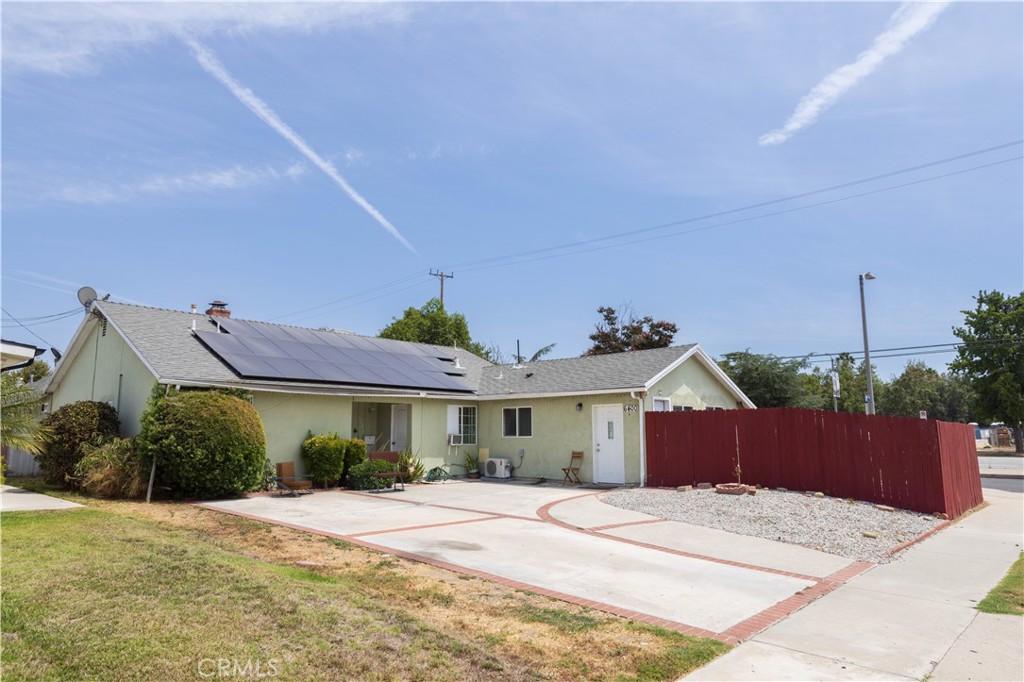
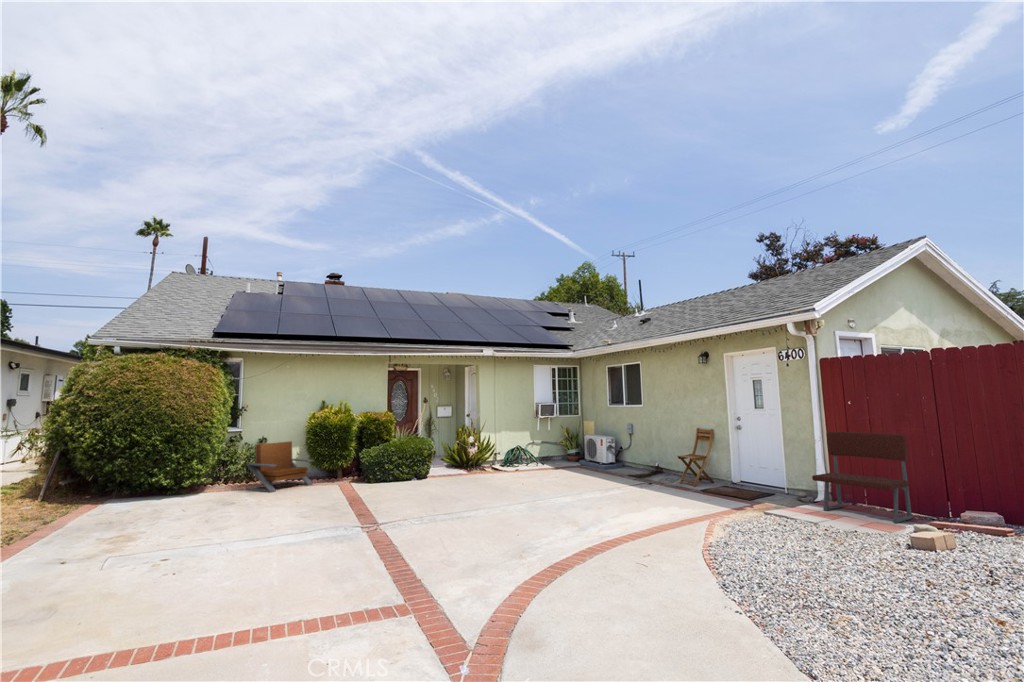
bench: present [369,451,409,493] -> present [812,432,913,523]

